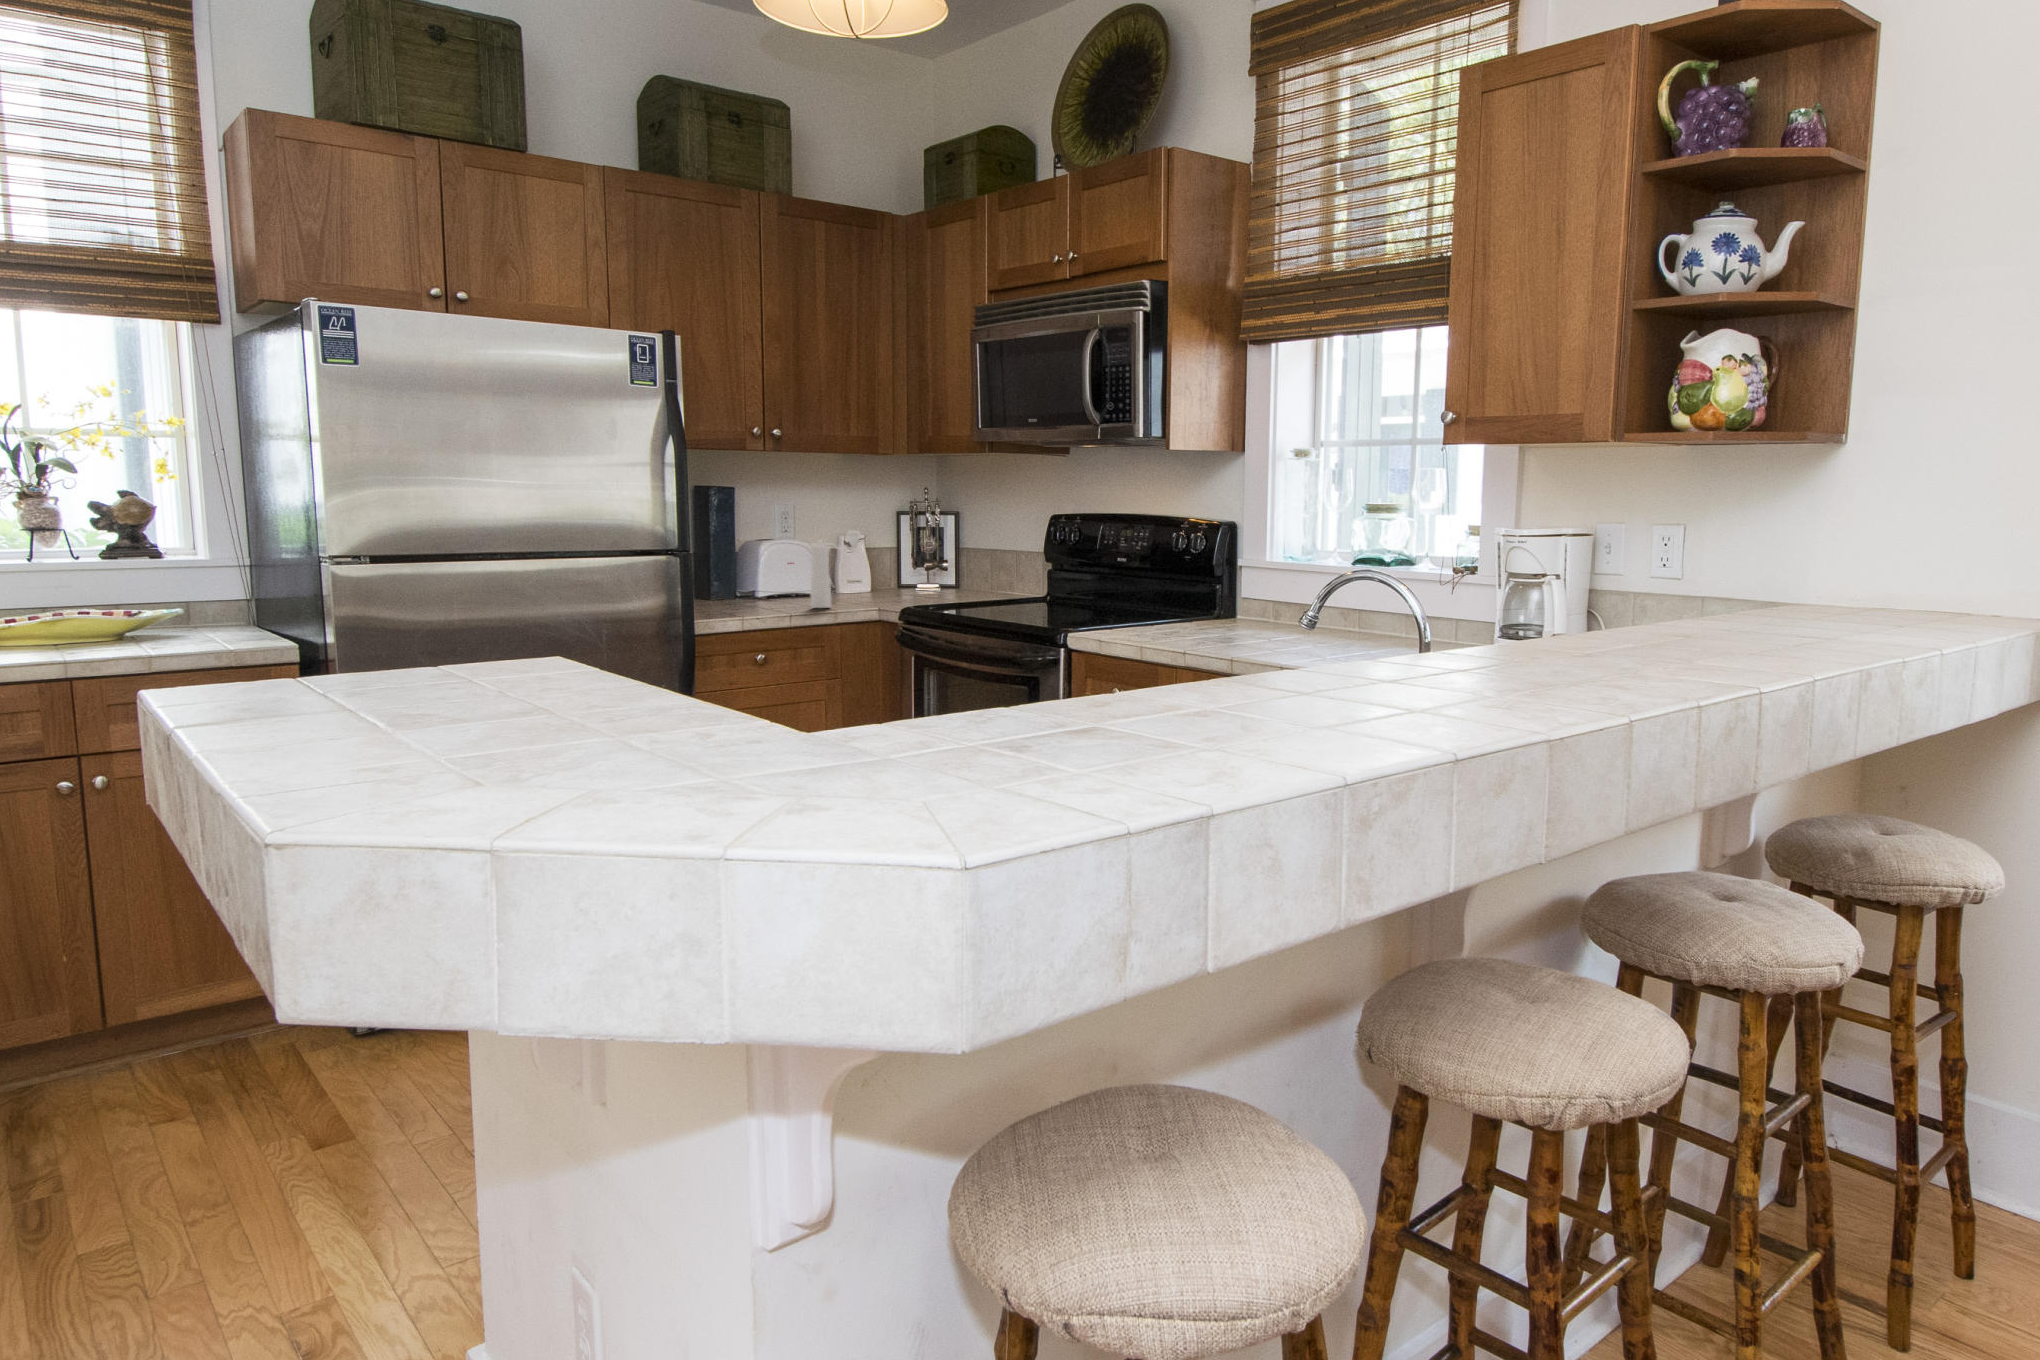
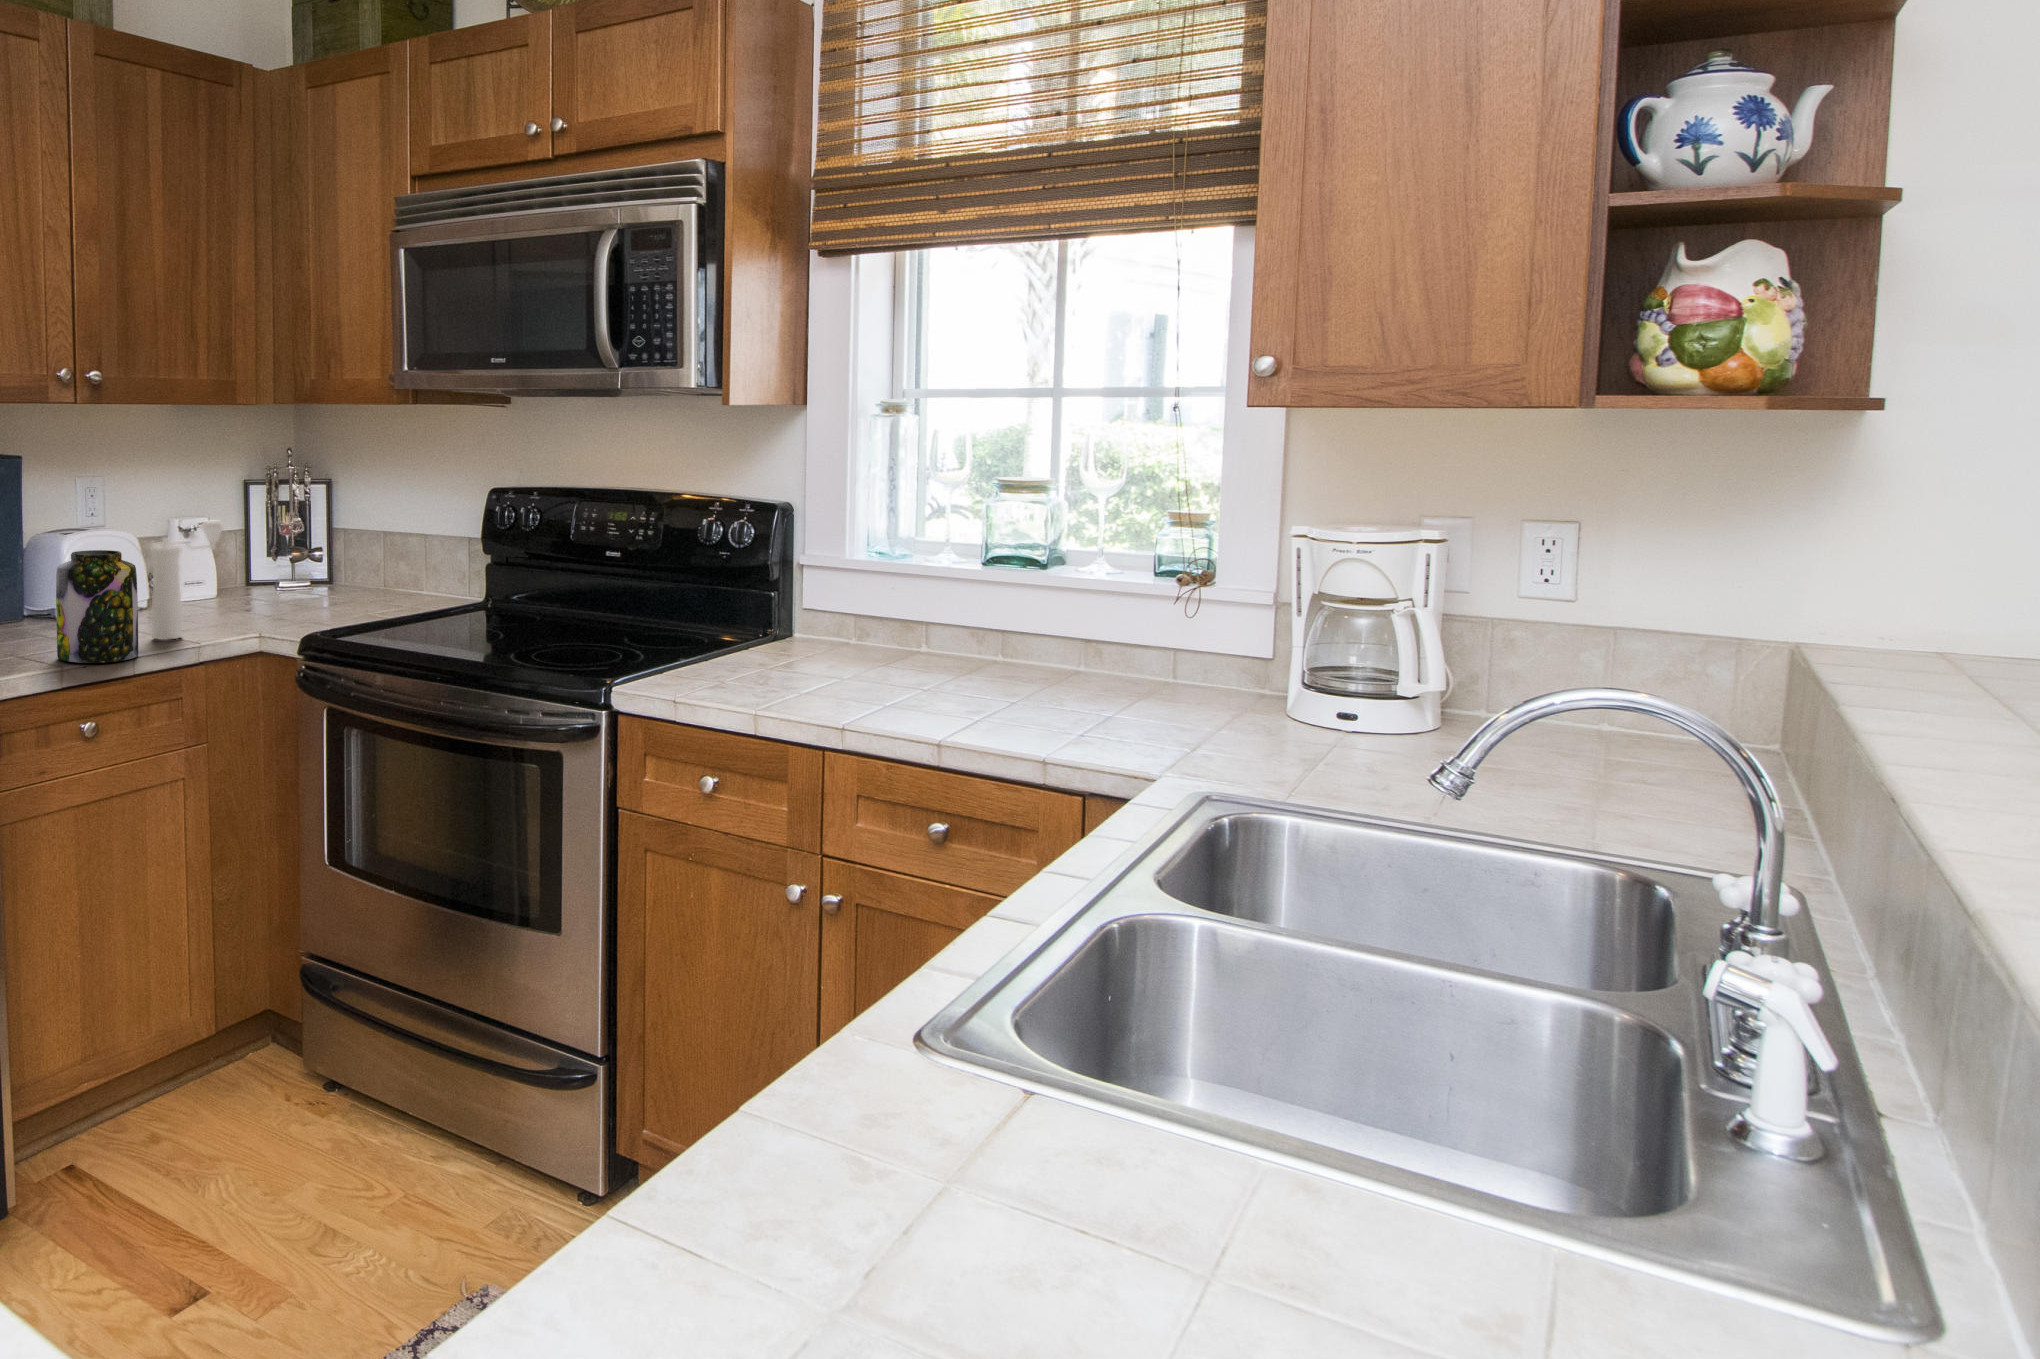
jar: none [746,546,797,617] -> present [56,550,138,663]

